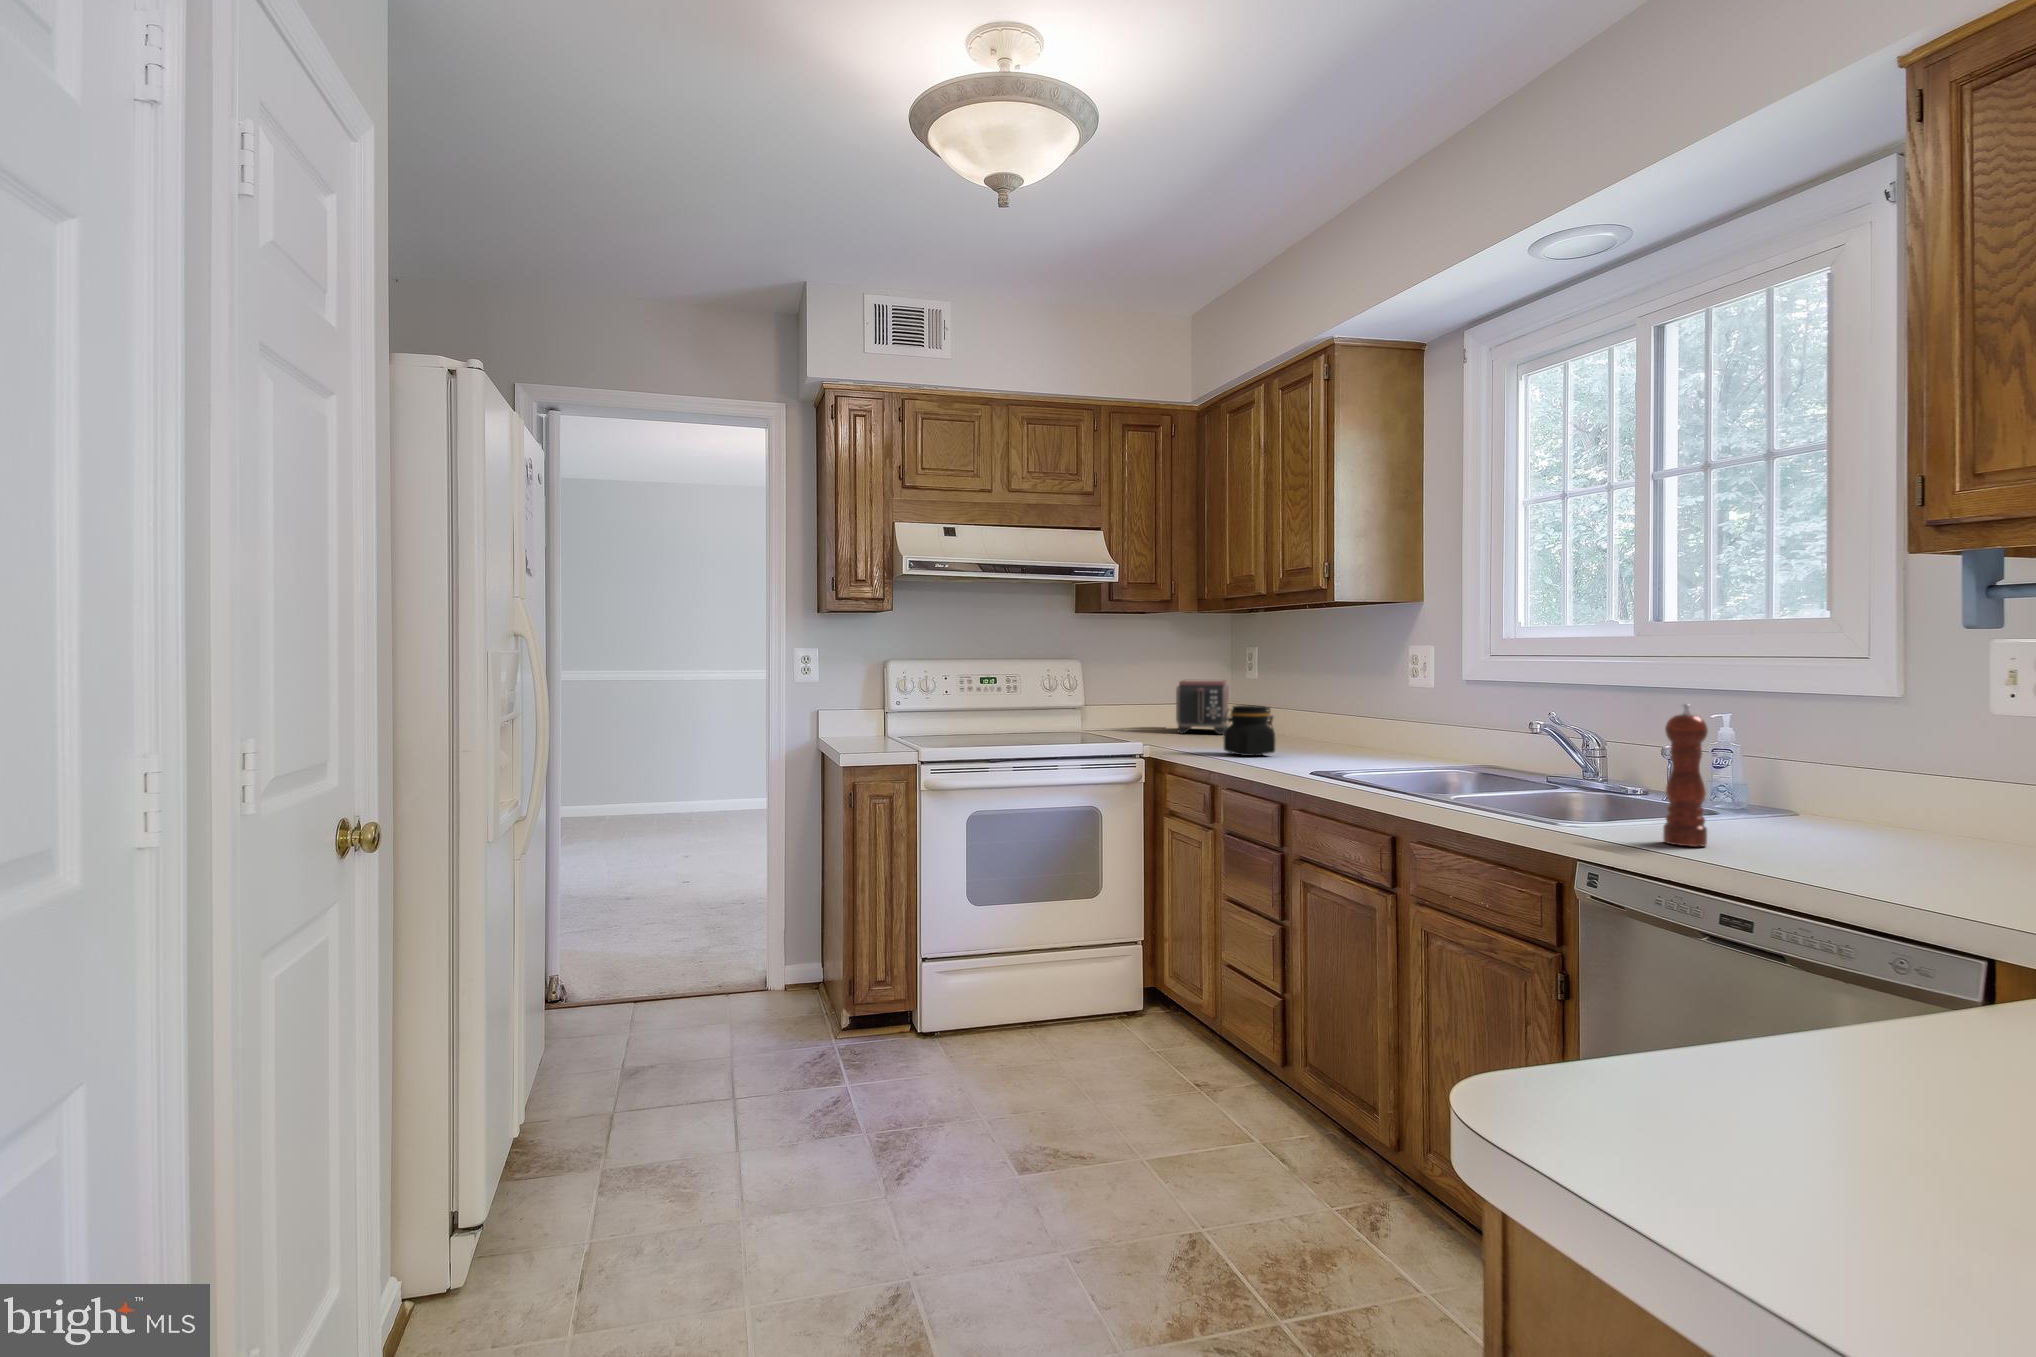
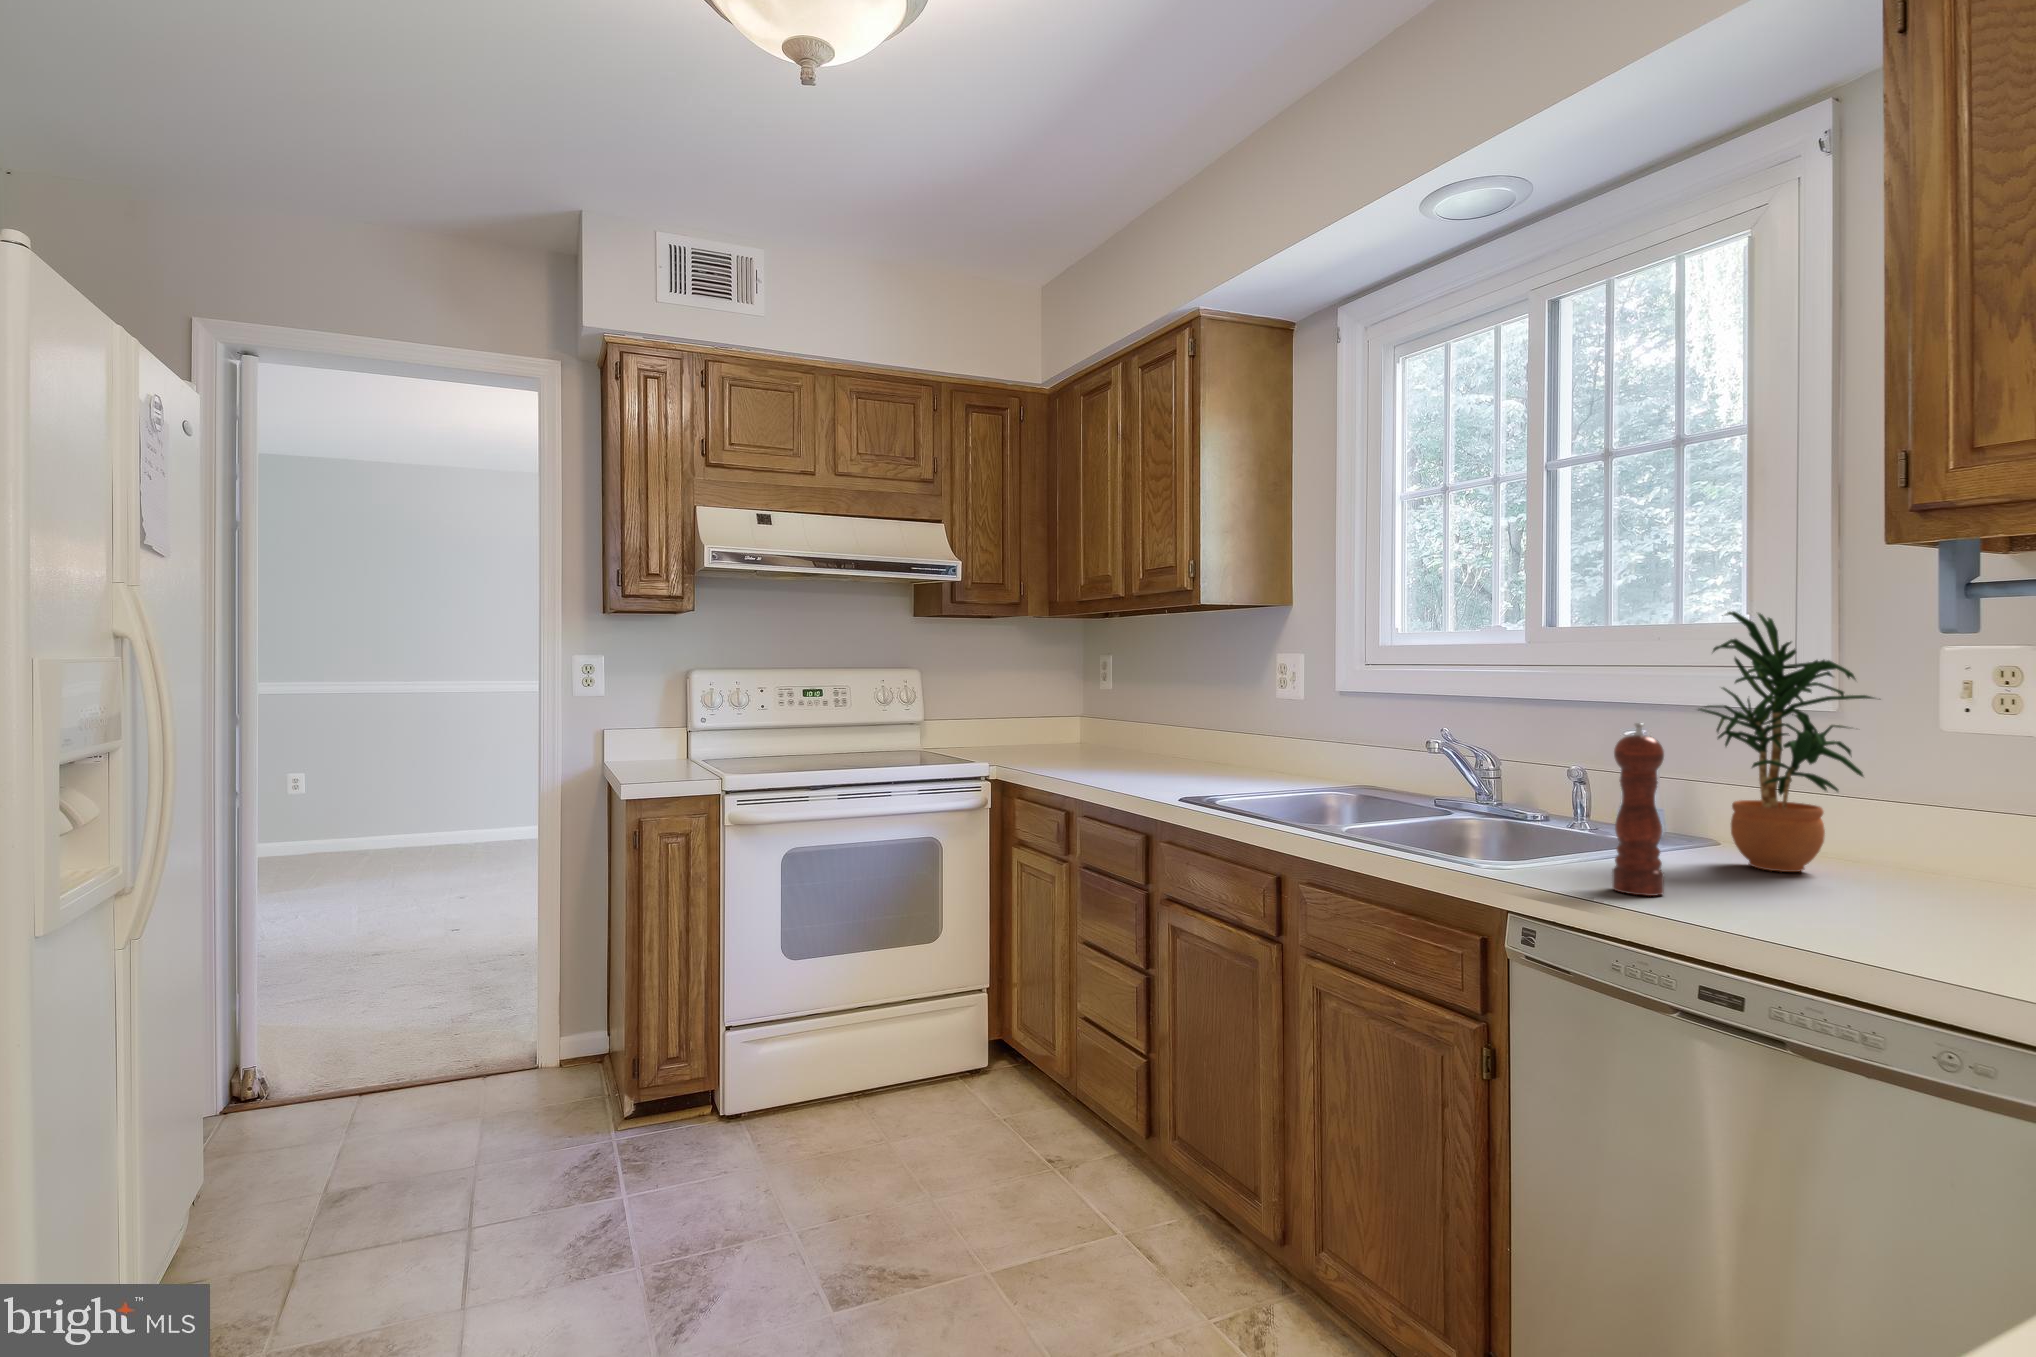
potted plant: none [1761,609,1931,835] -> present [1698,611,1874,872]
toaster: present [1176,680,1229,734] -> none [1022,691,1079,751]
jar: present [1223,705,1275,756] -> none [1077,720,1135,778]

